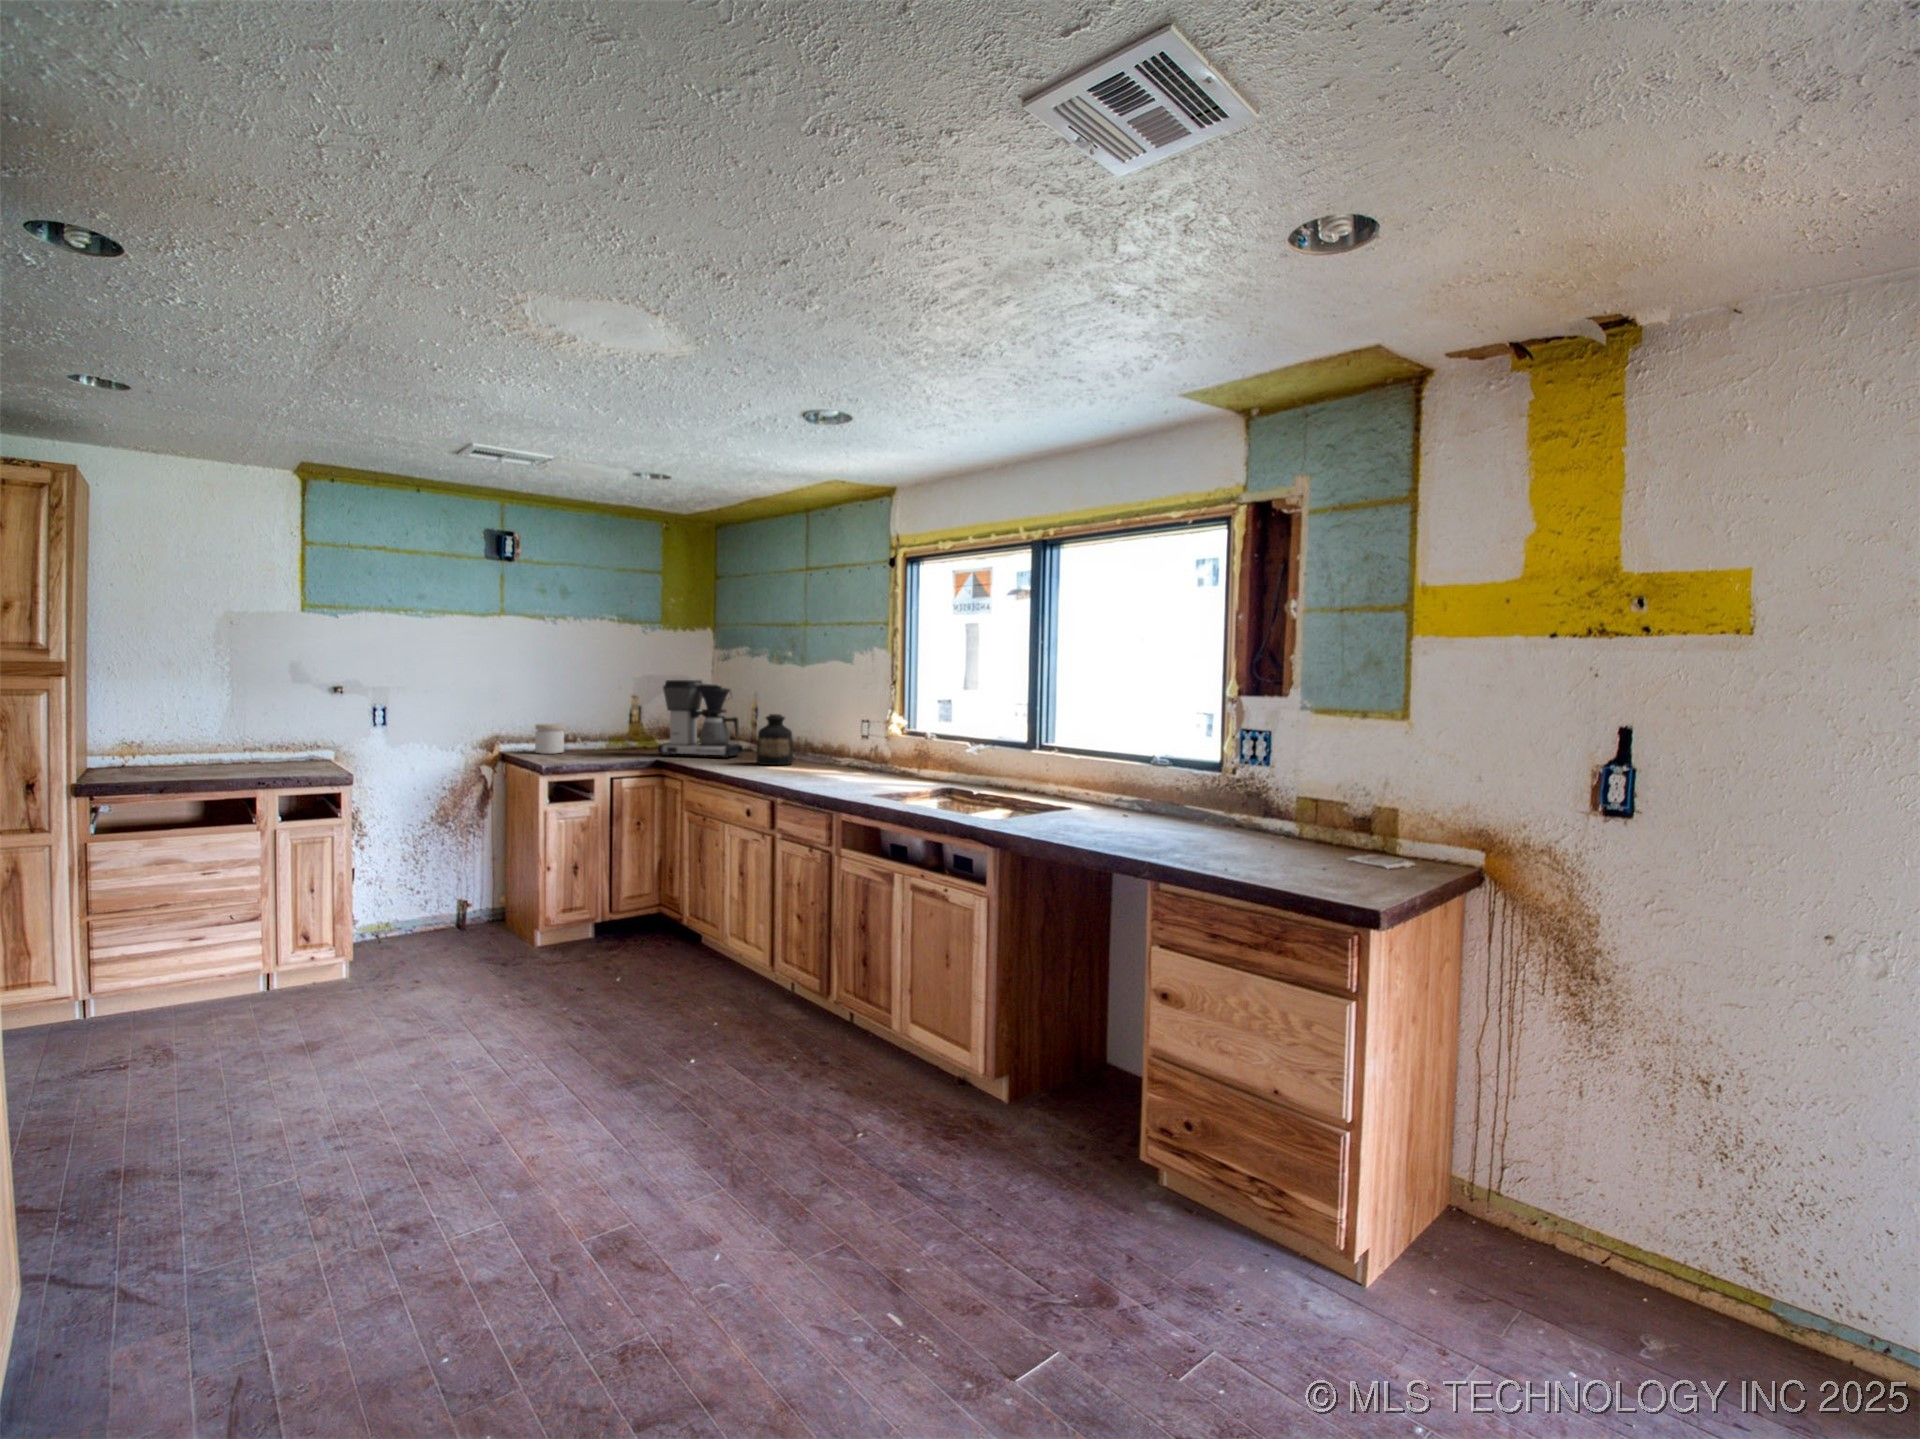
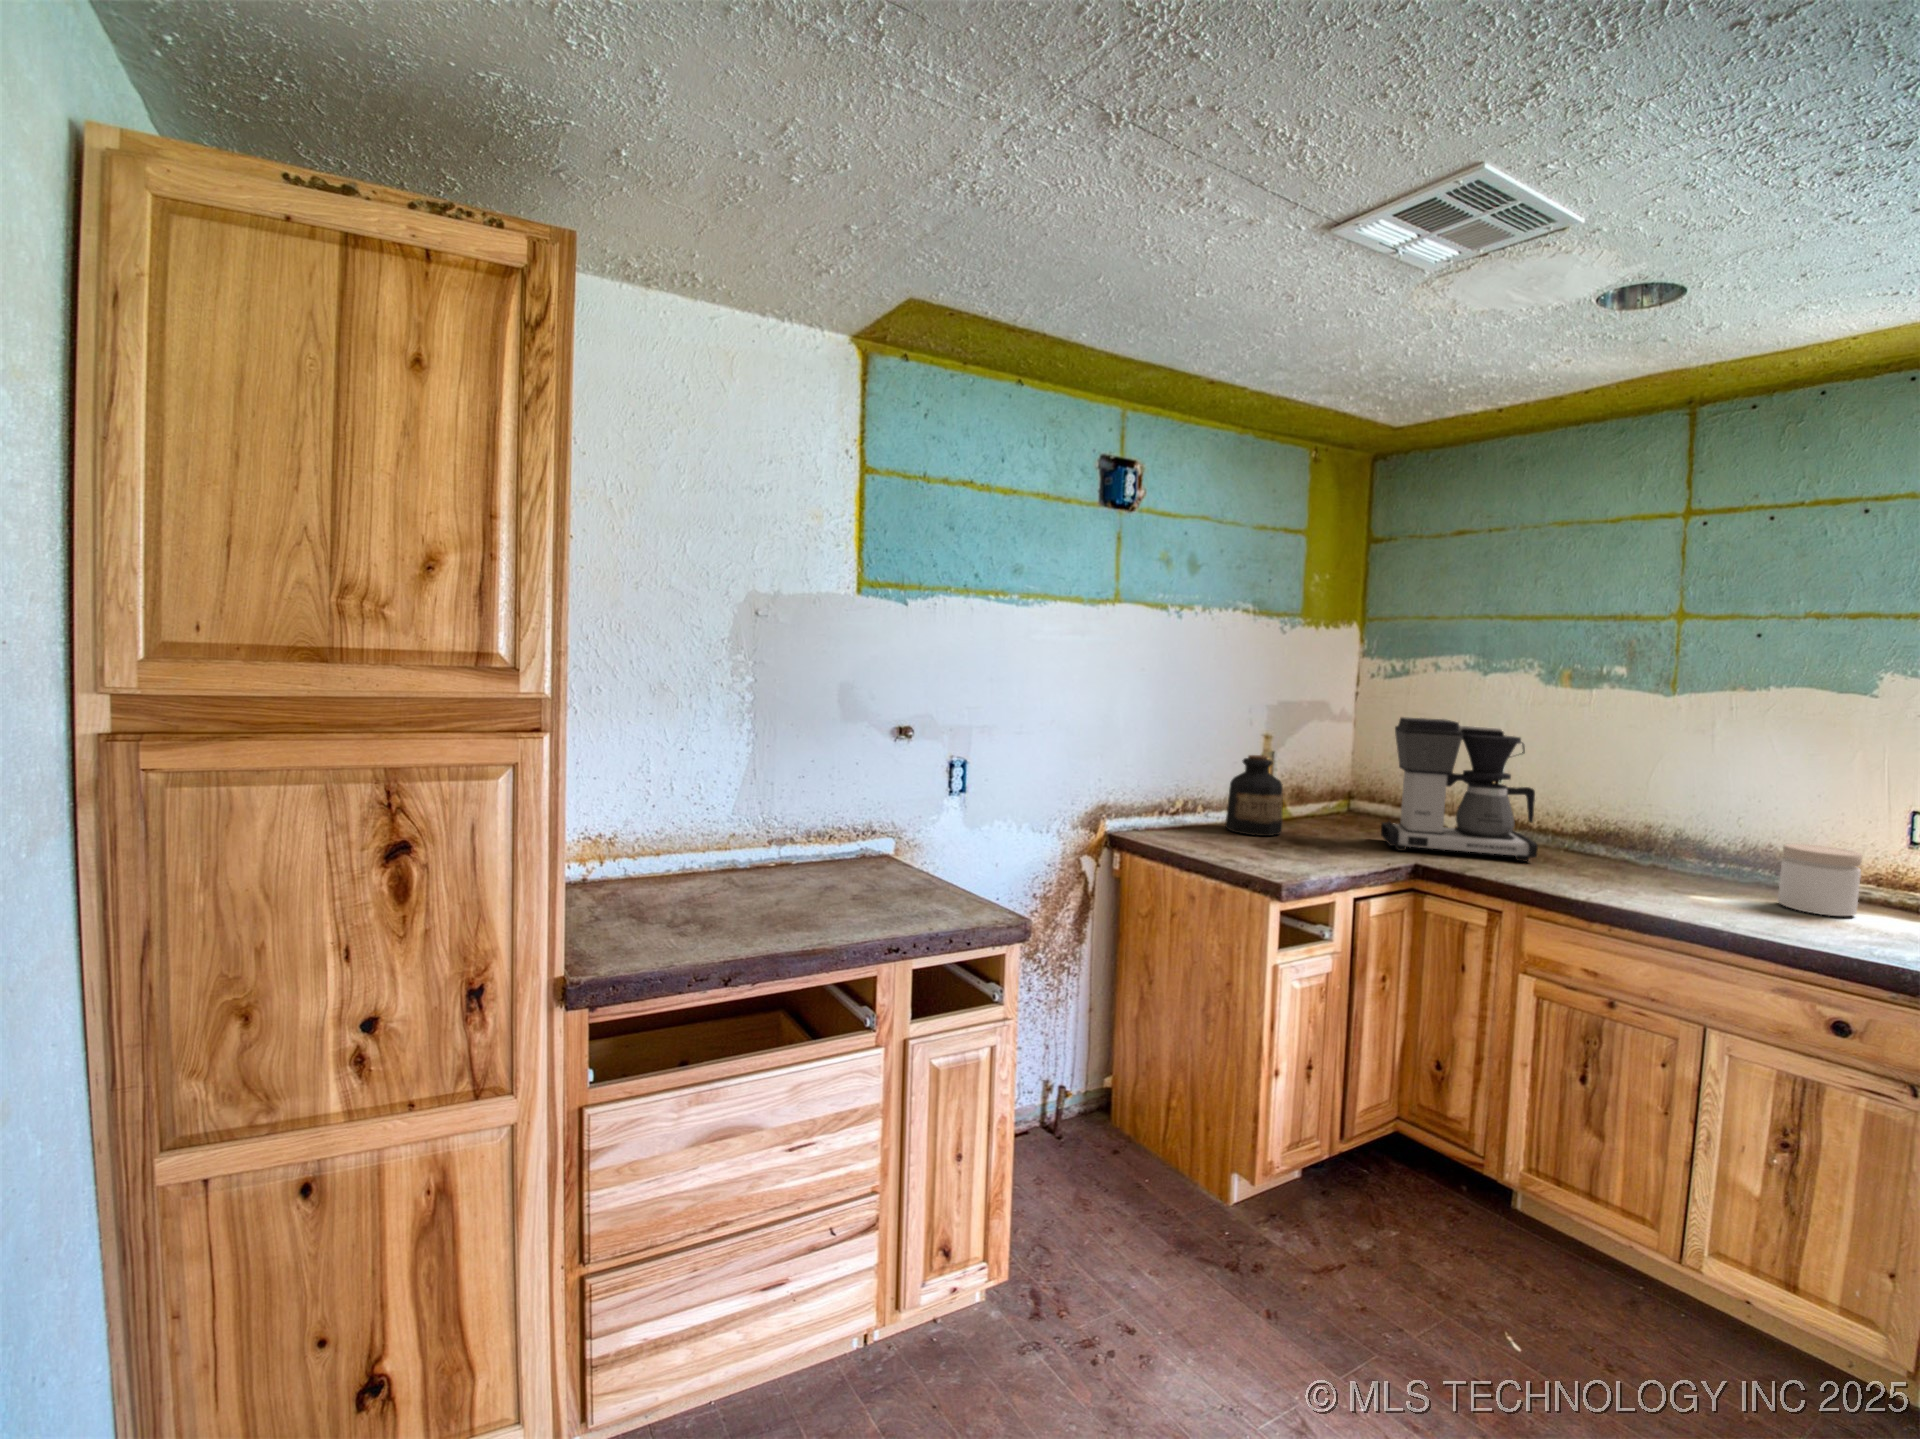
bottle: present [756,714,793,765] -> present [1225,755,1283,836]
jar: present [535,724,564,754] -> present [1778,844,1862,916]

